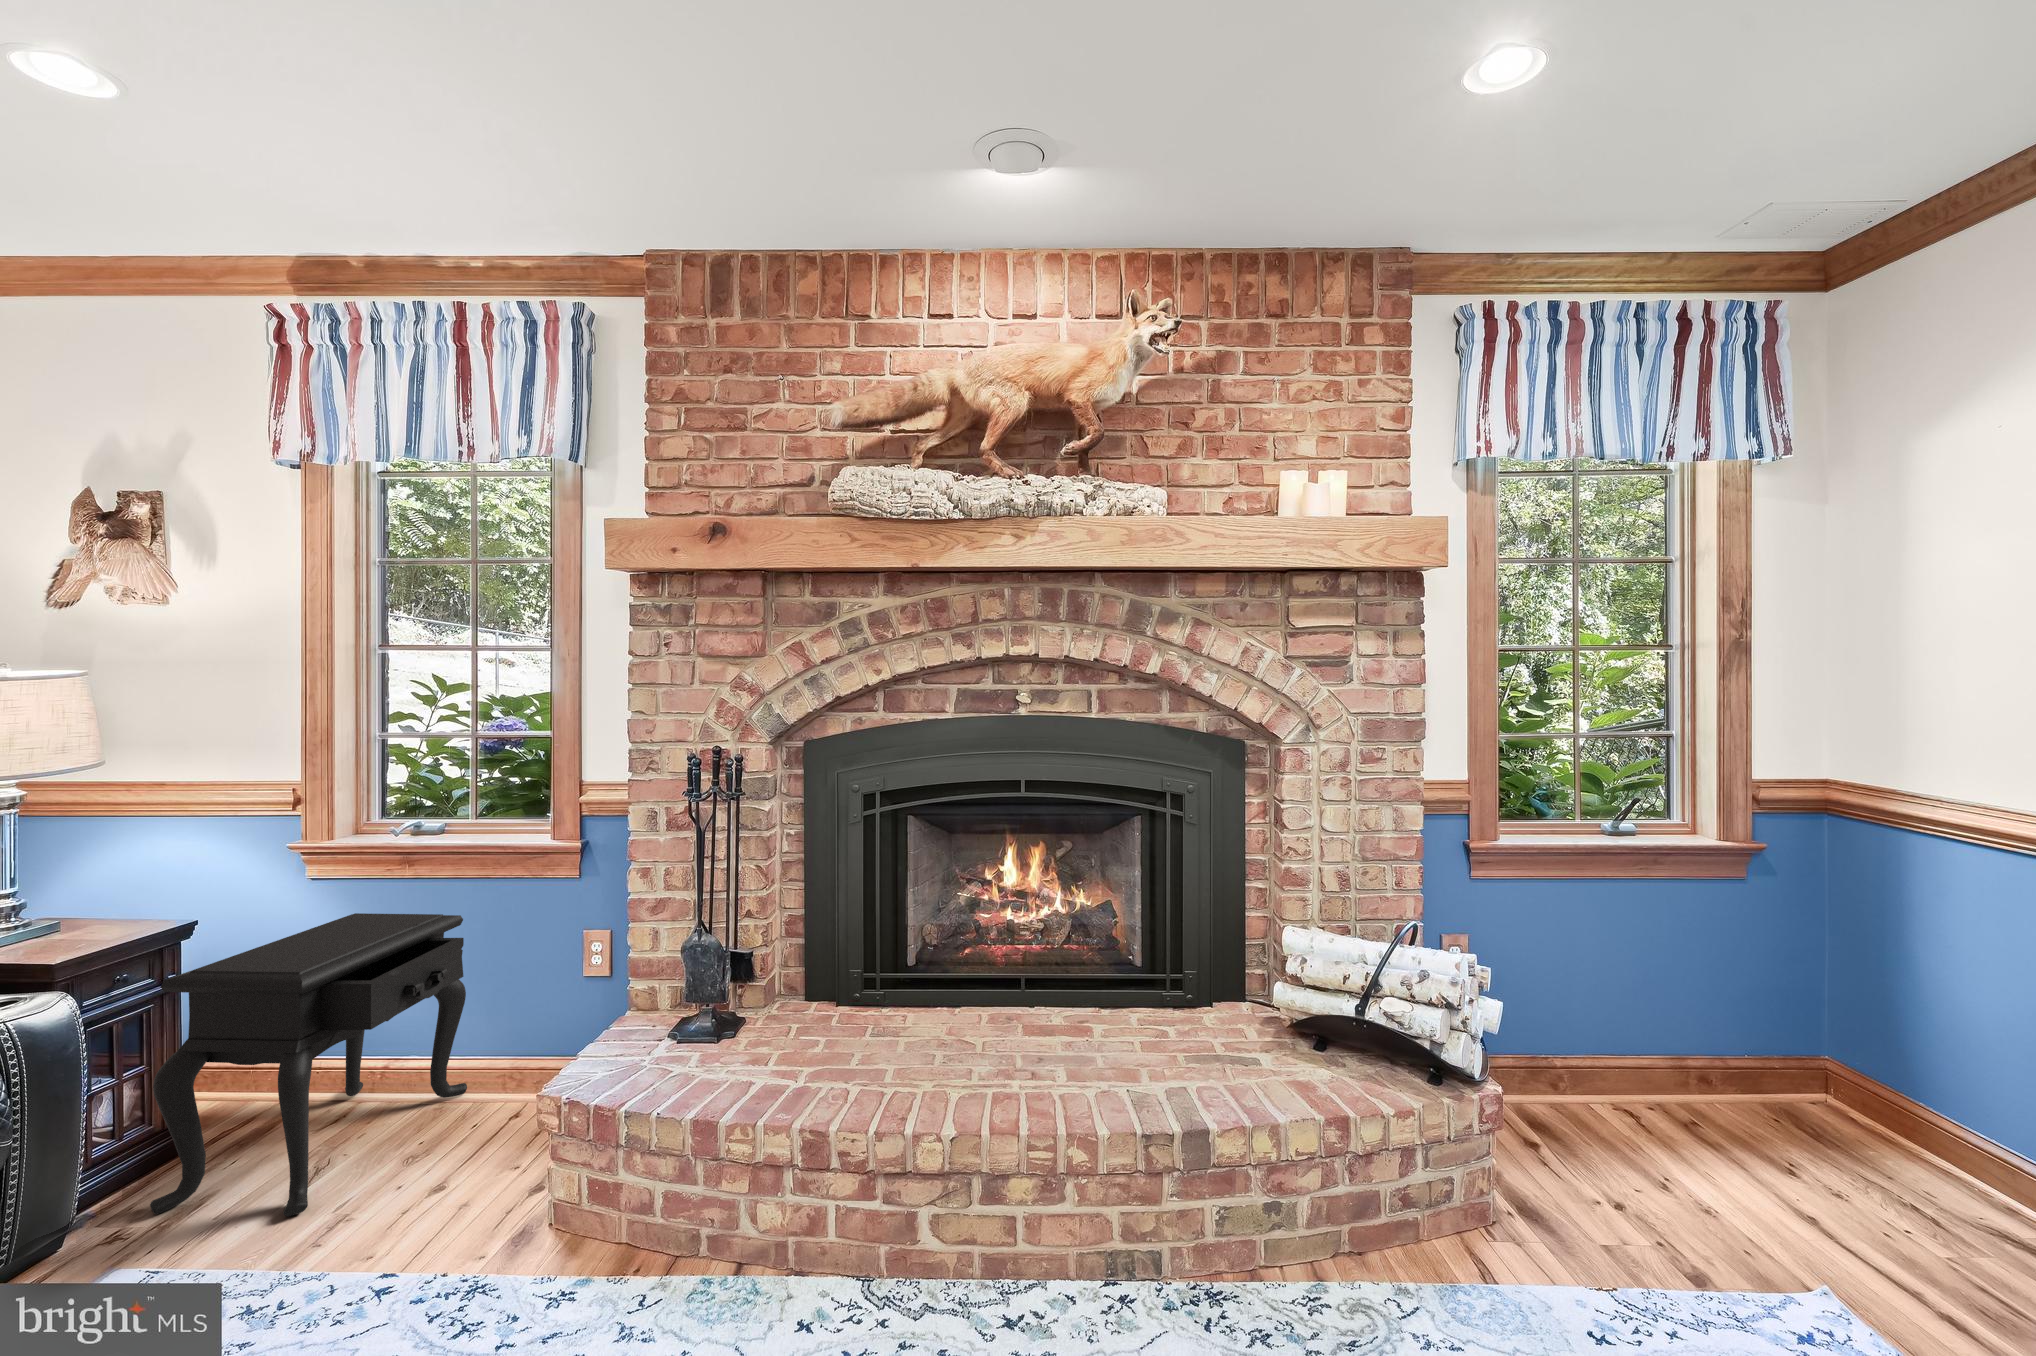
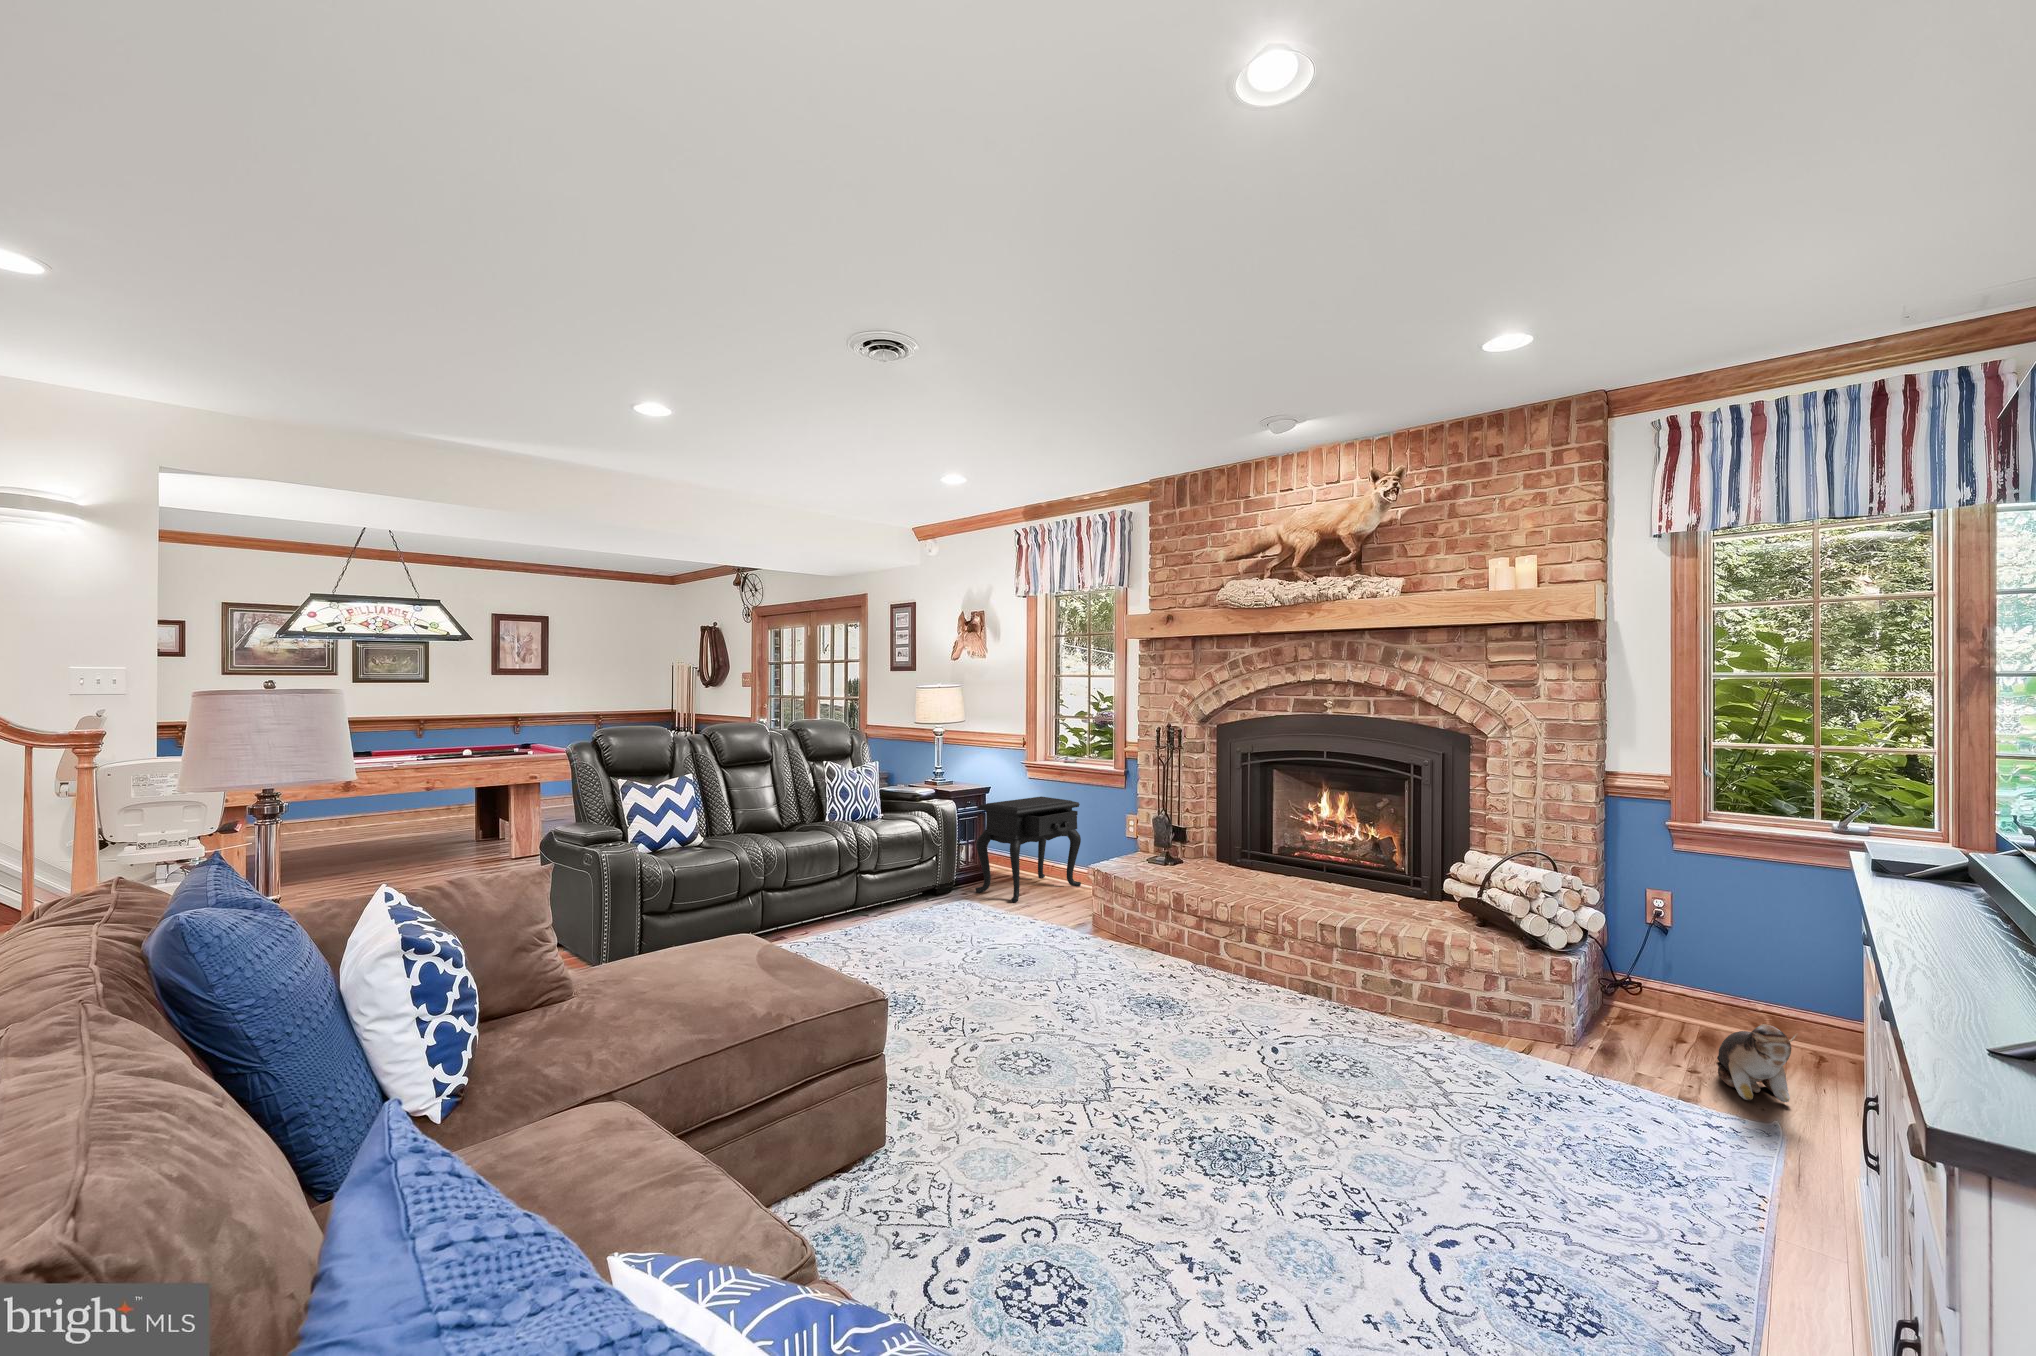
plush toy: none [1615,1139,1841,1254] -> present [1717,1024,1798,1102]

